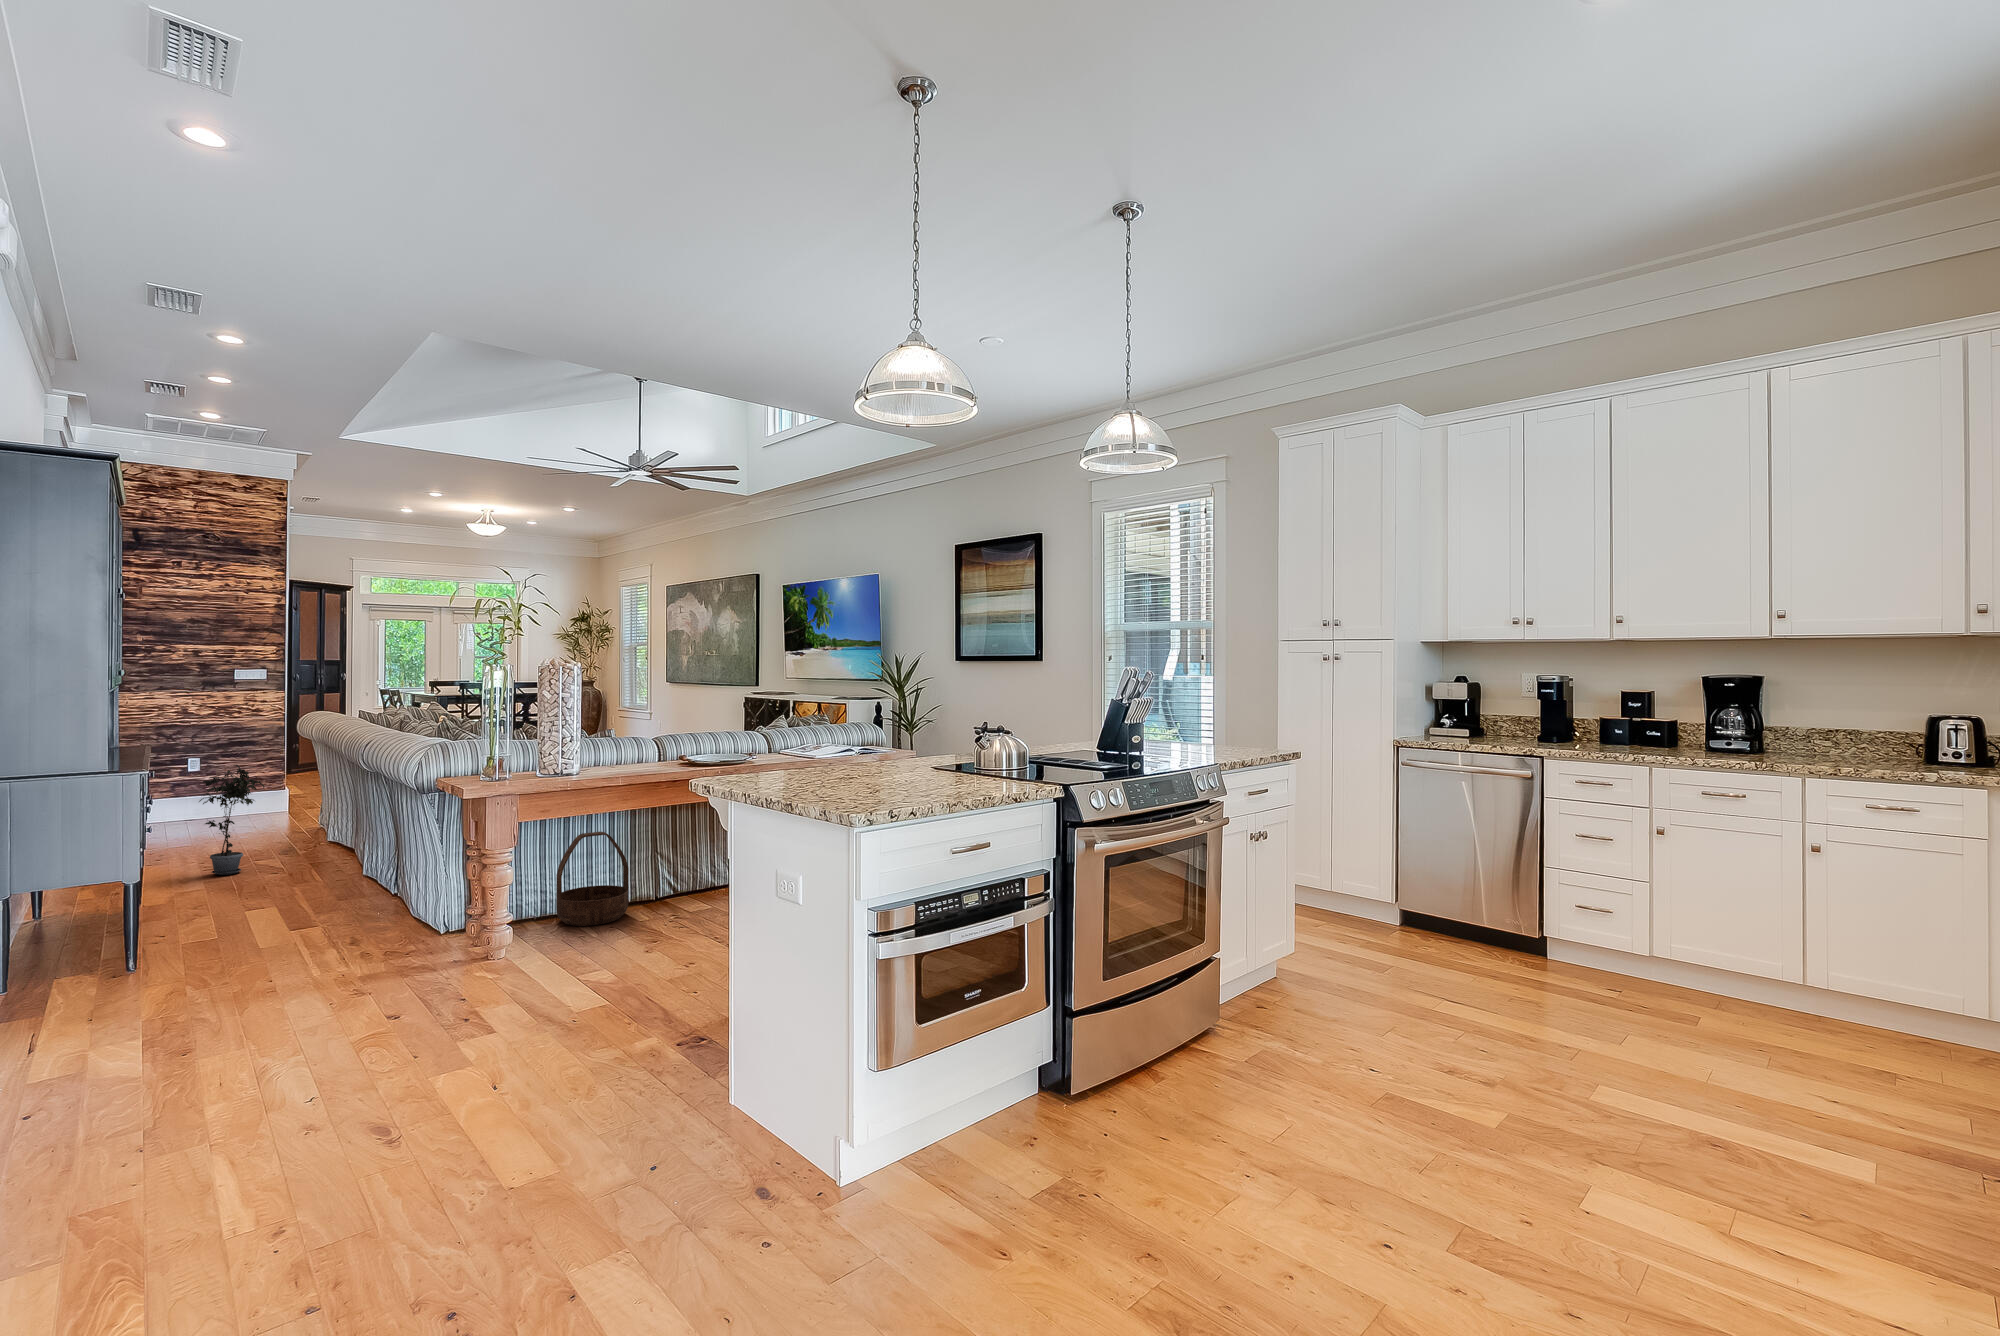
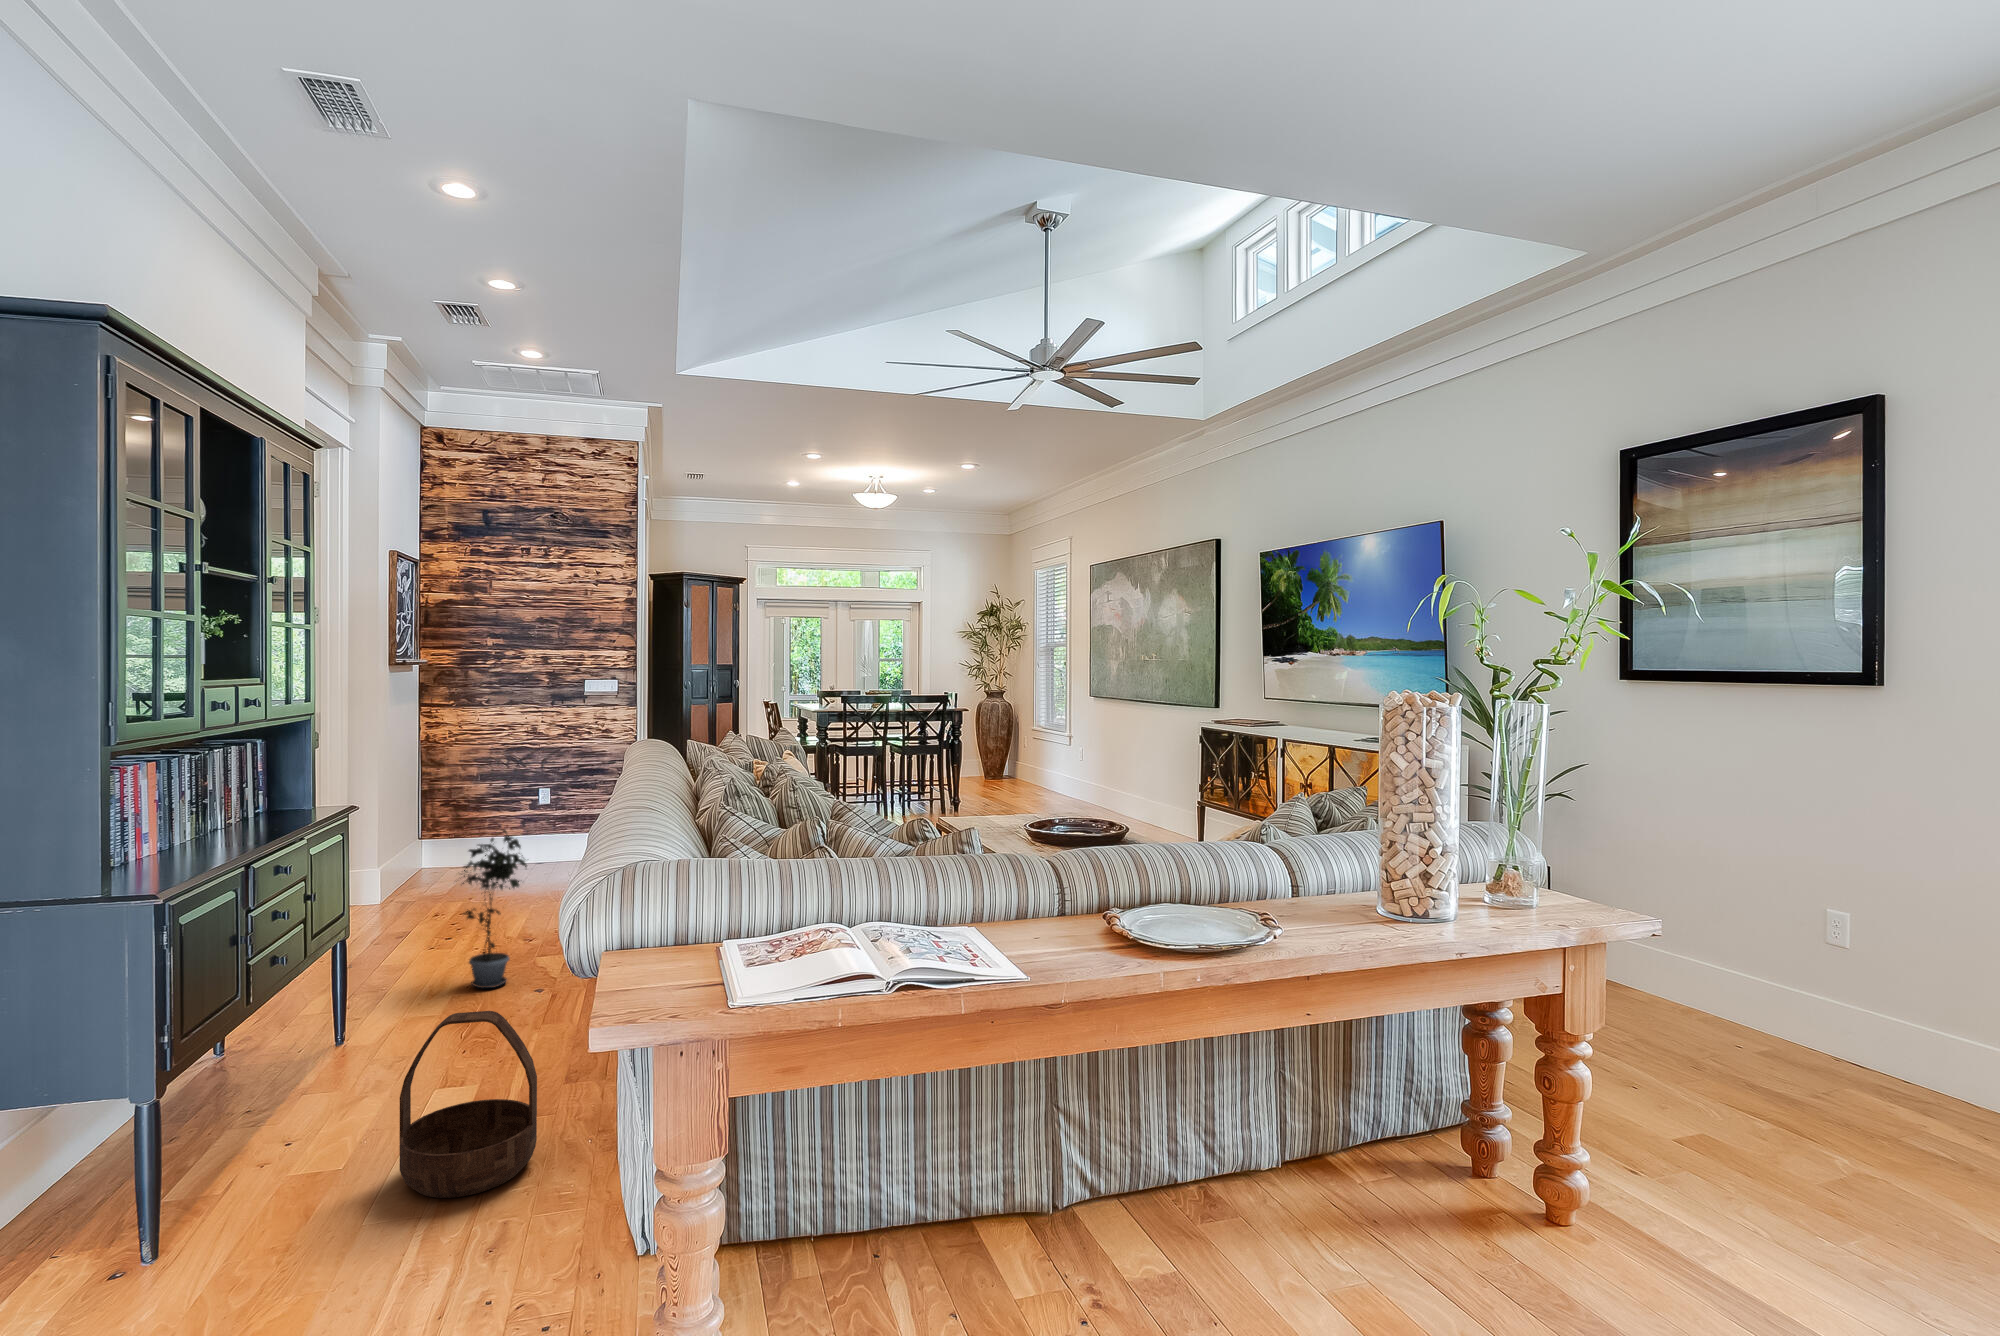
basket: present [556,832,629,926] -> present [399,1011,537,1198]

